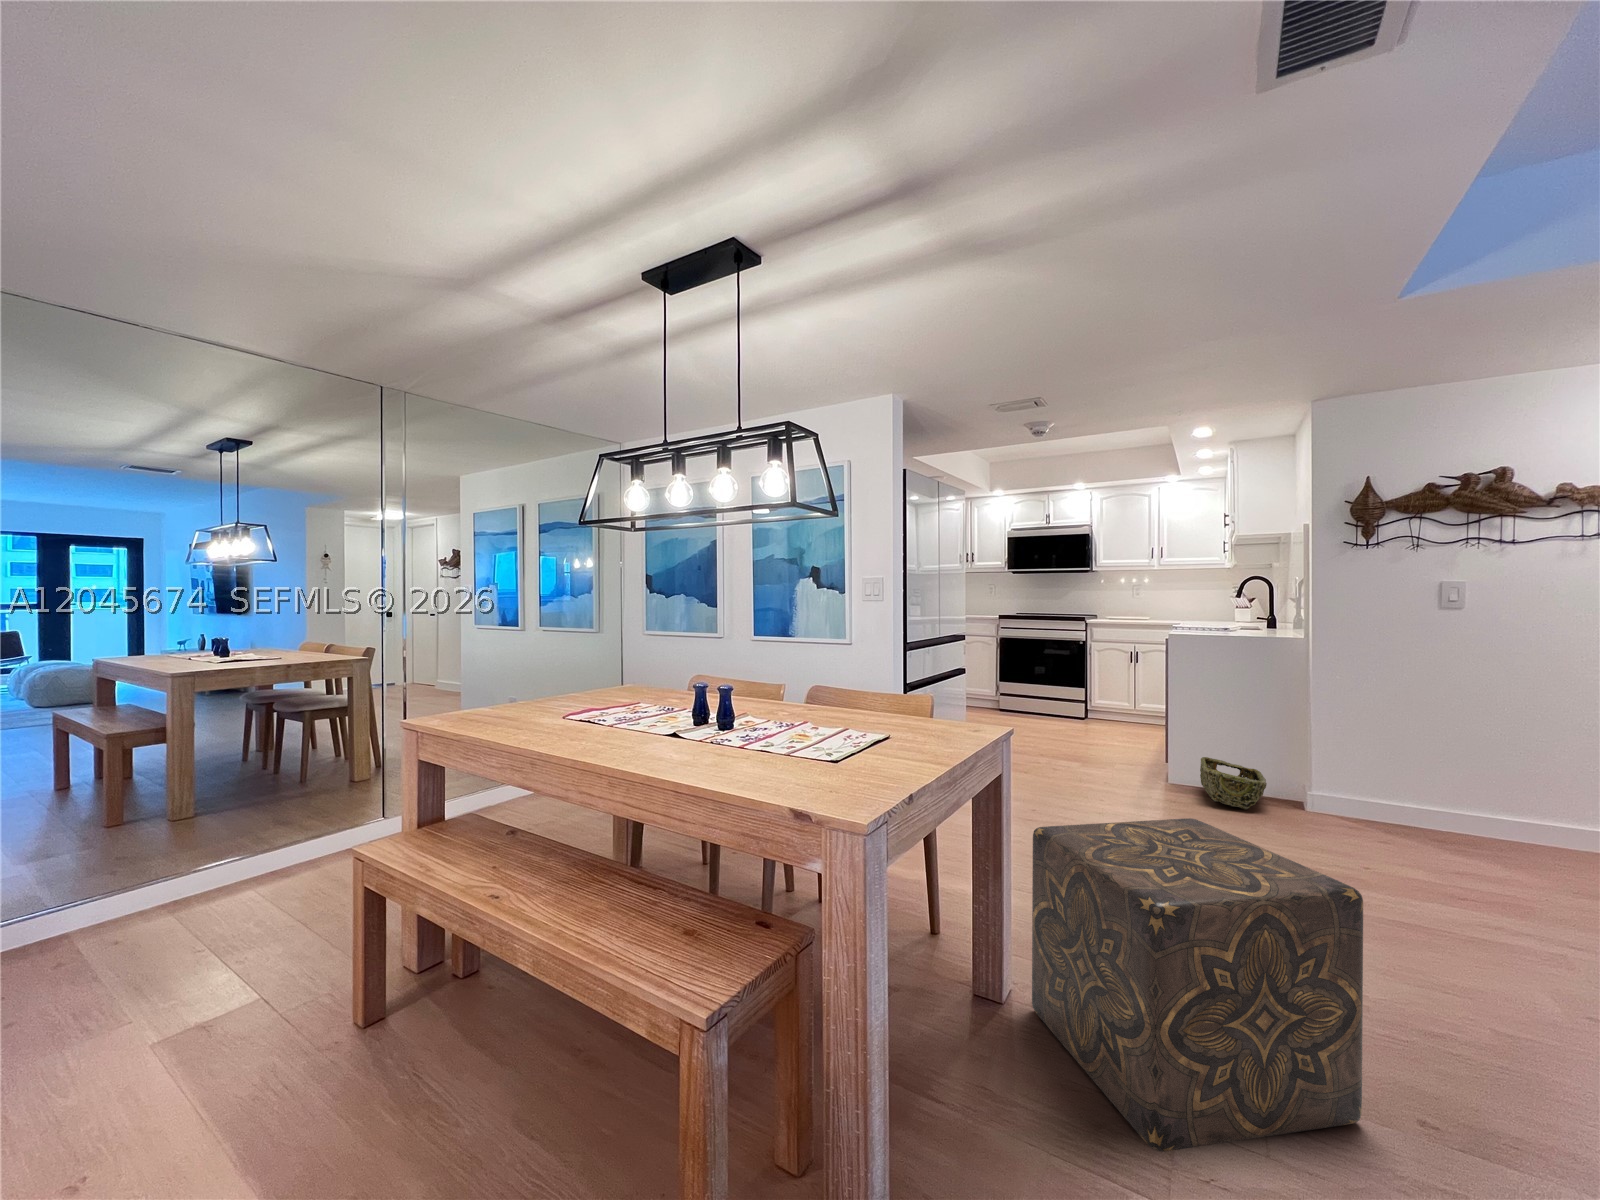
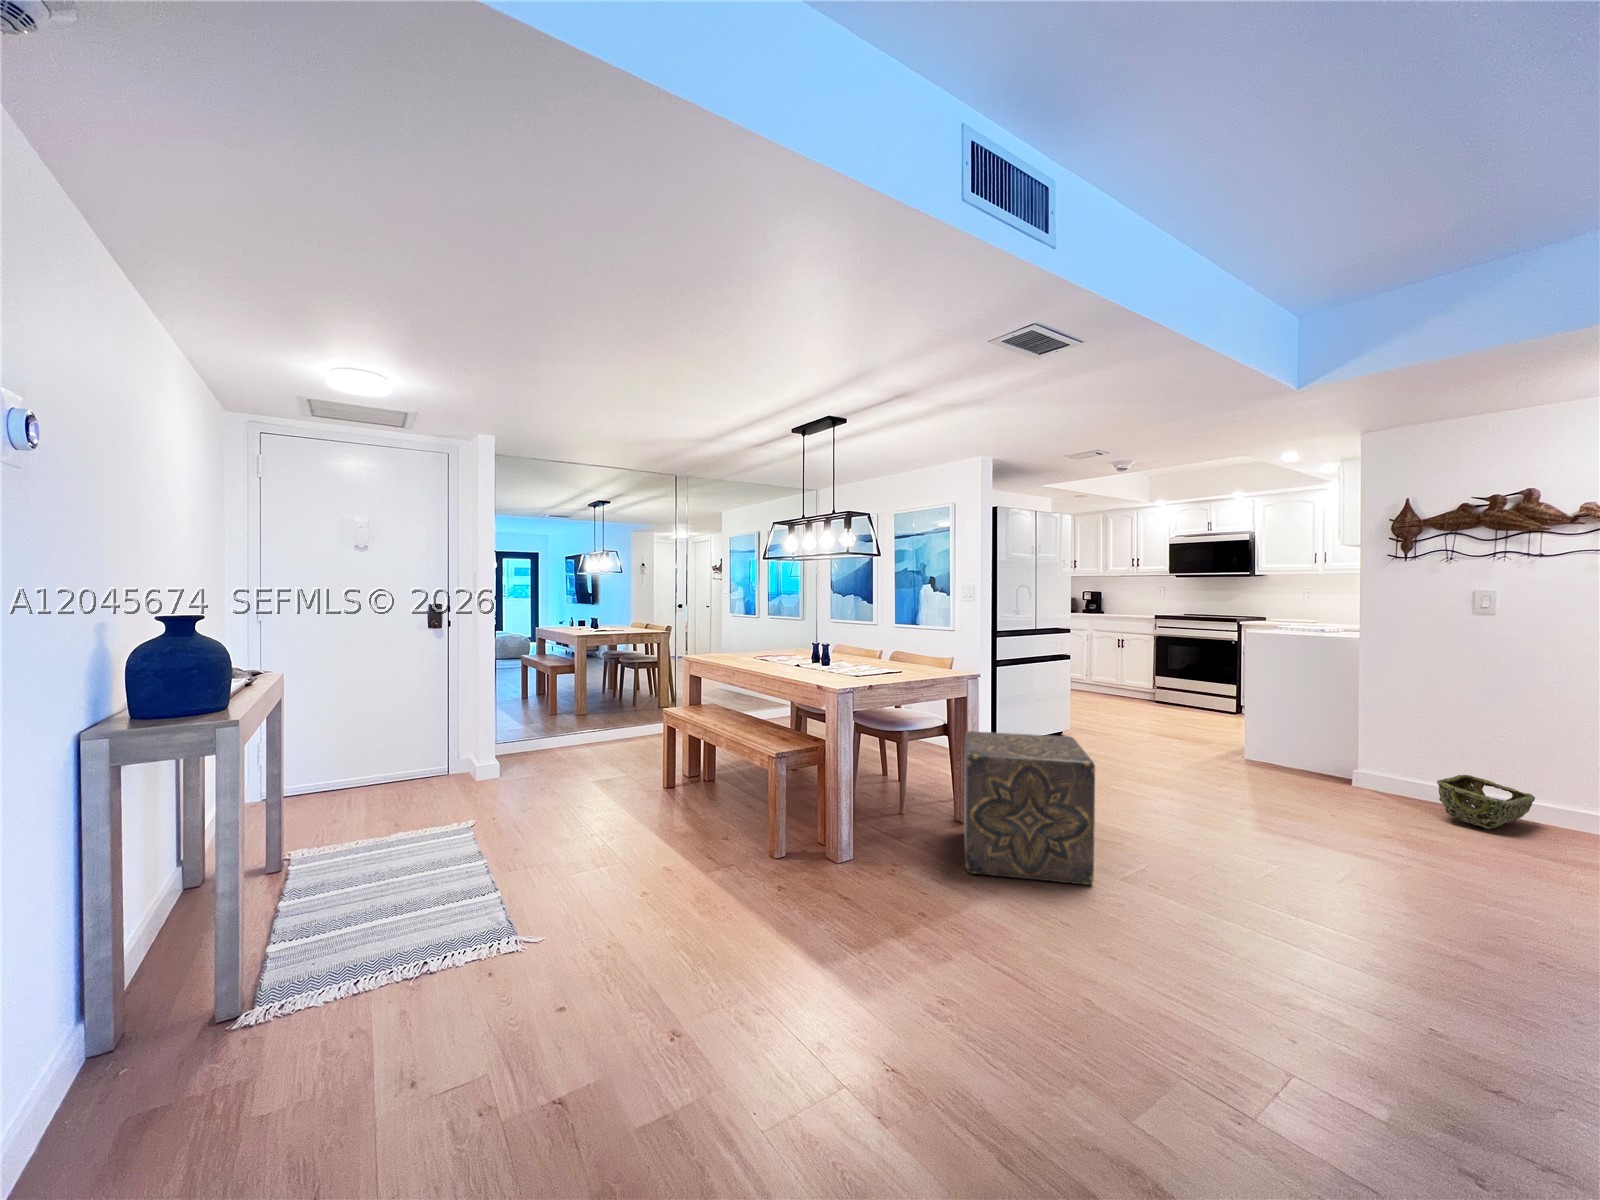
woven basket: present [1200,757,1267,809] -> present [1437,775,1535,829]

